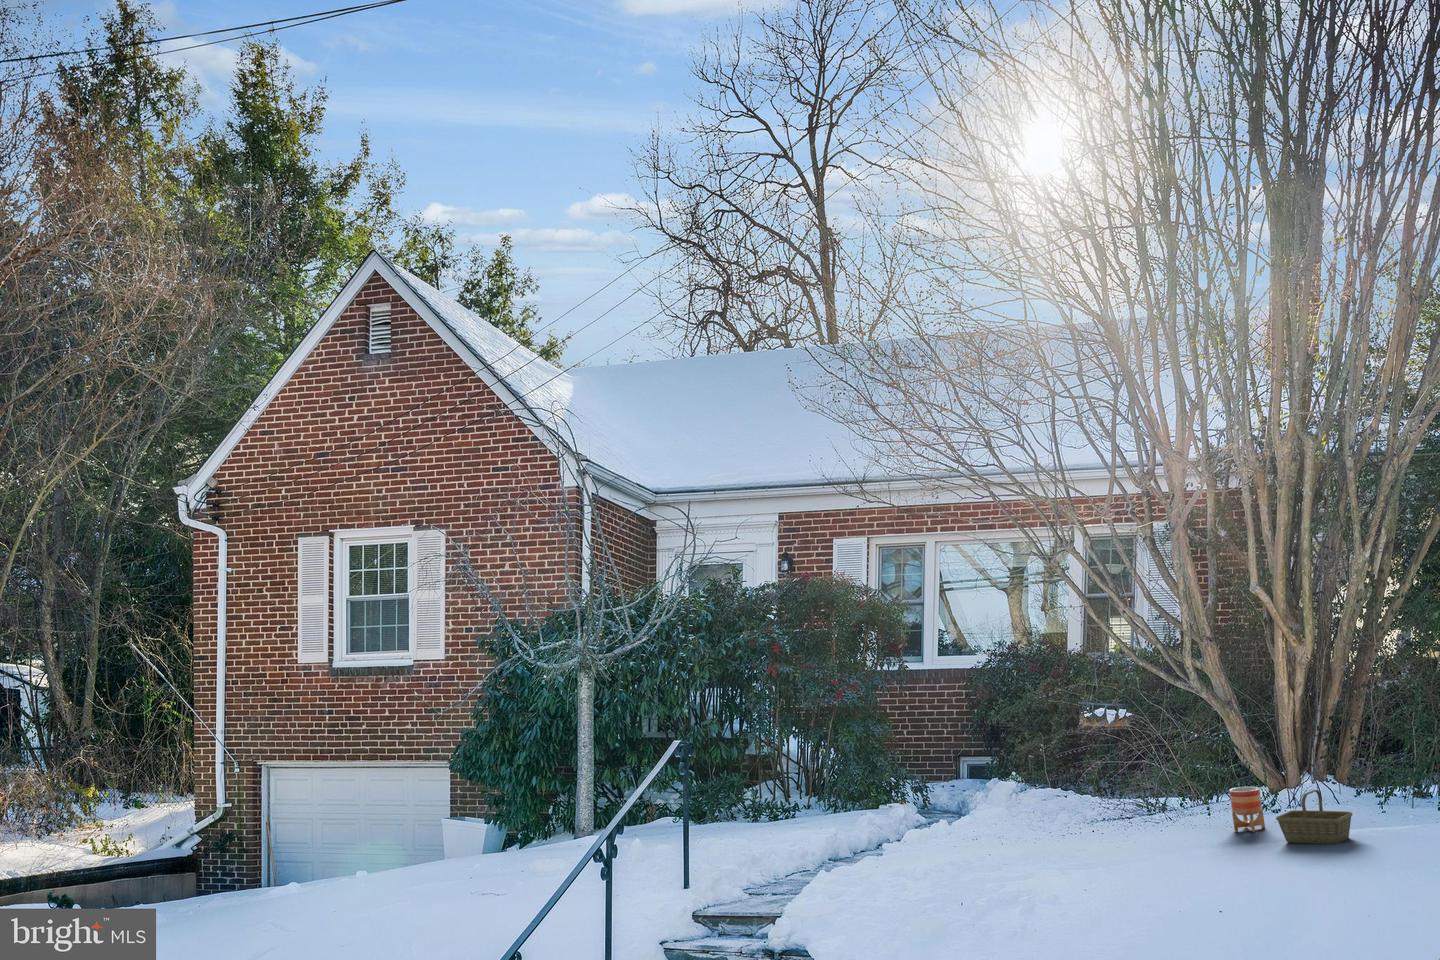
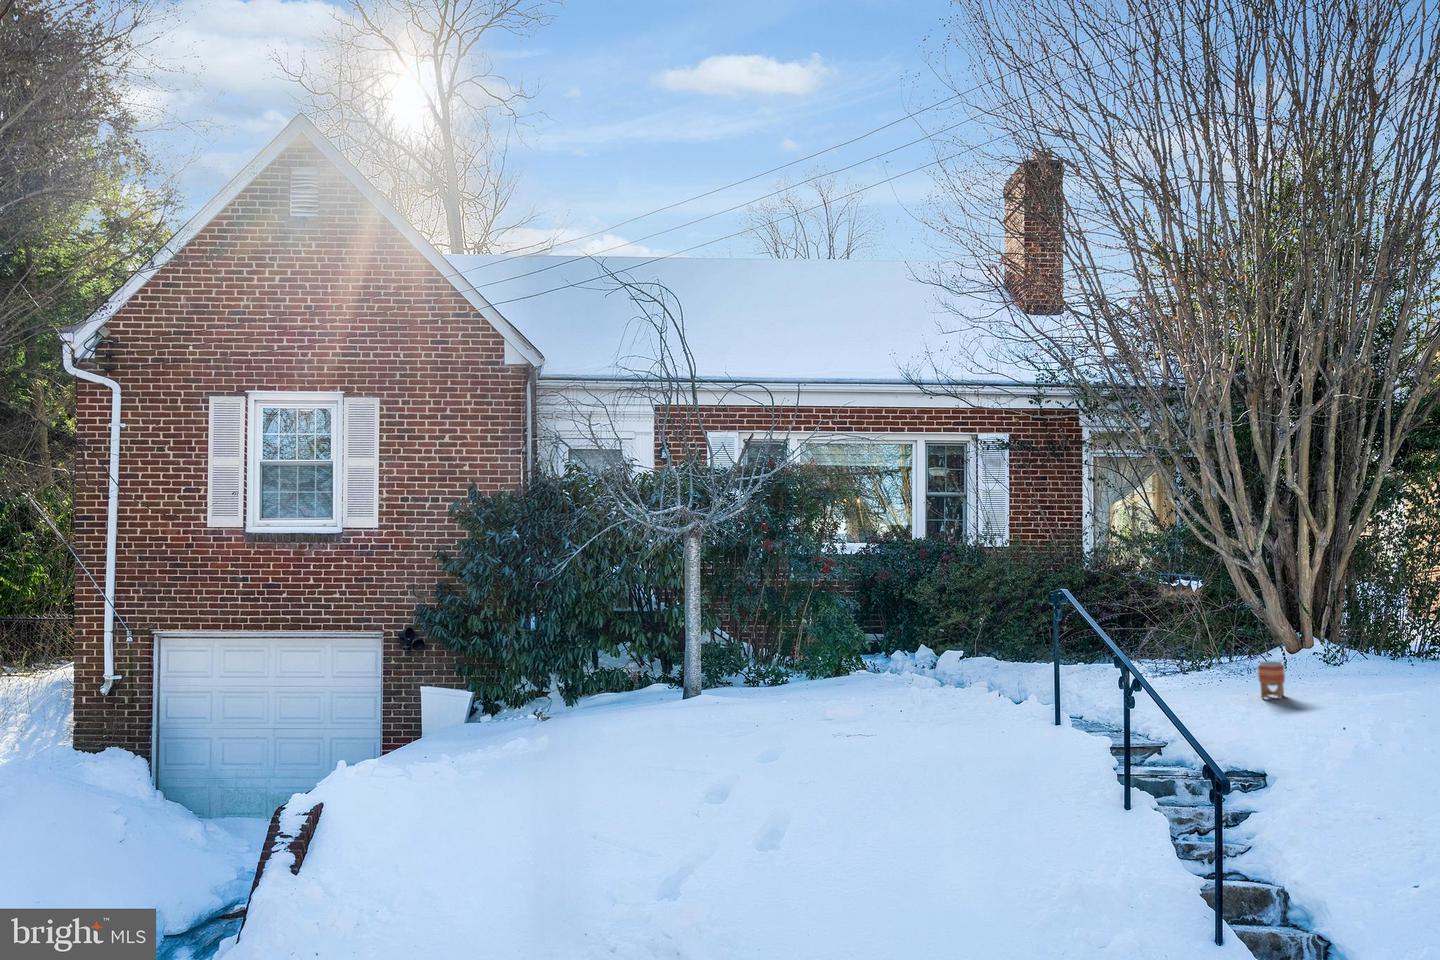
basket: present [1276,790,1352,844] -> none [1326,666,1386,710]

